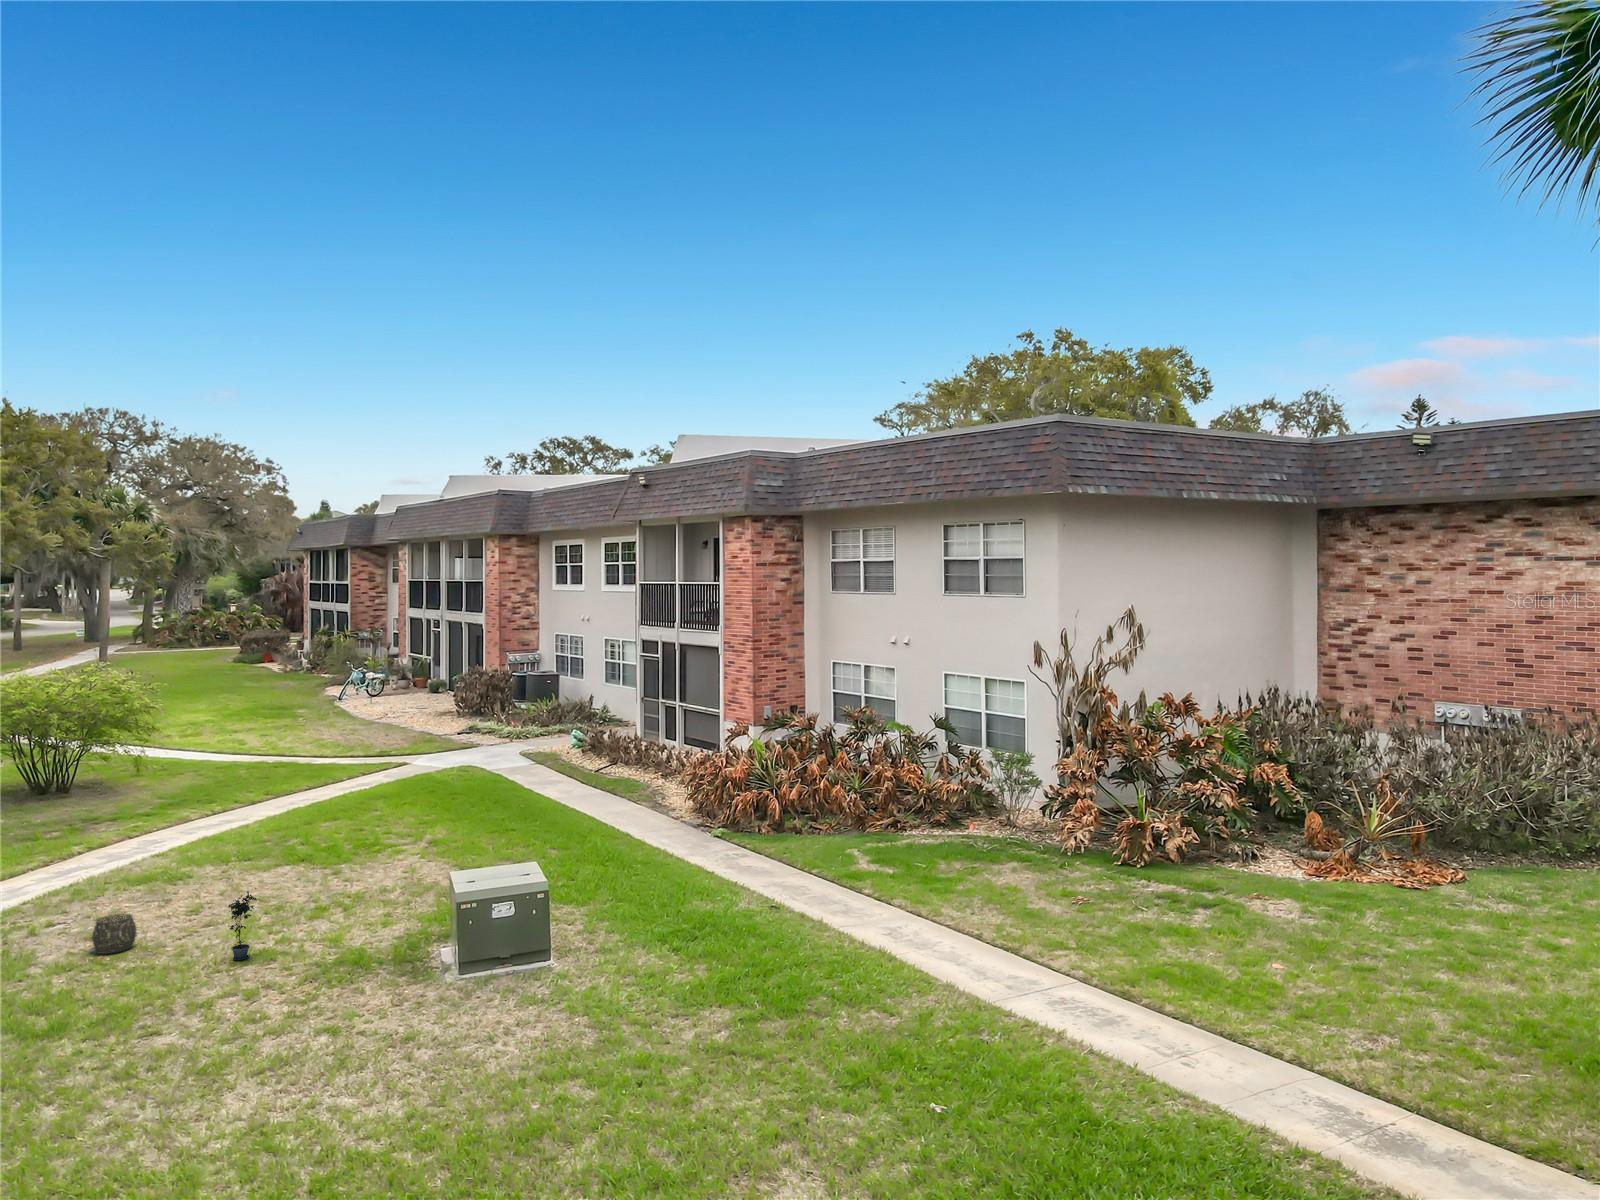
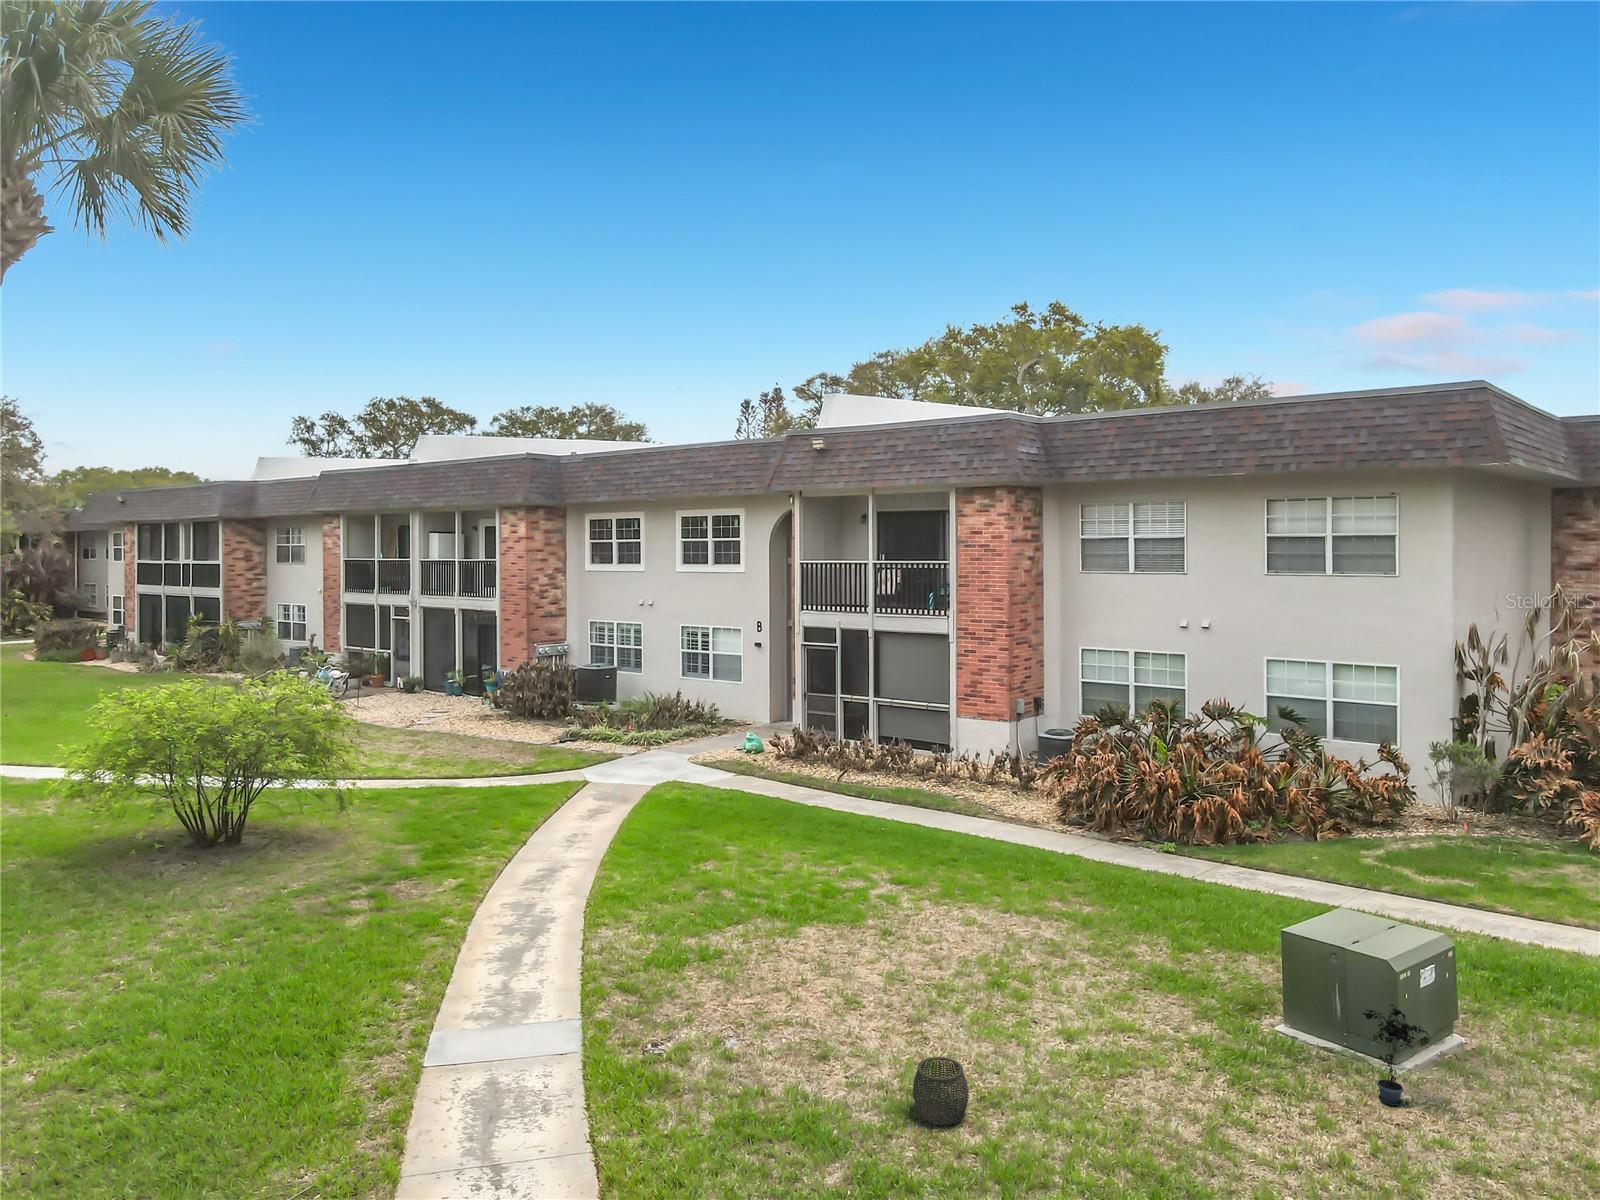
potted plant: present [228,891,257,960] -> present [1363,1005,1429,1106]

